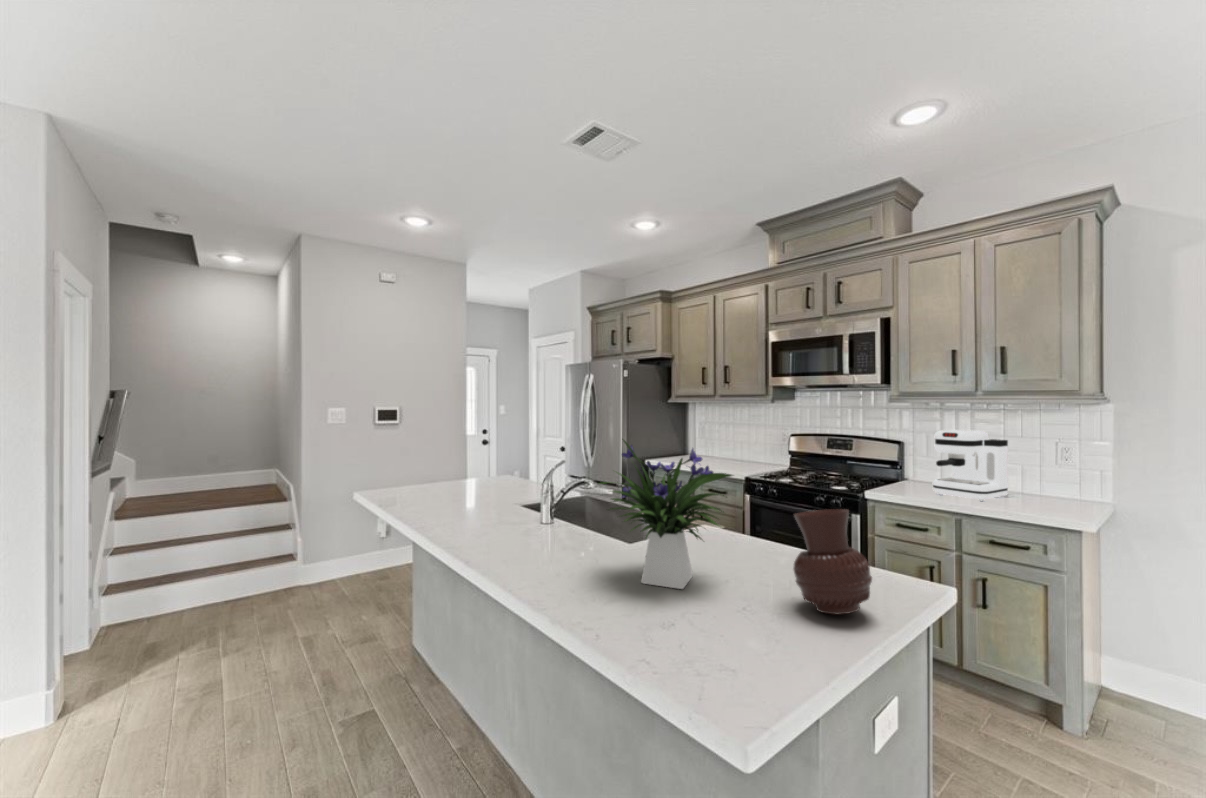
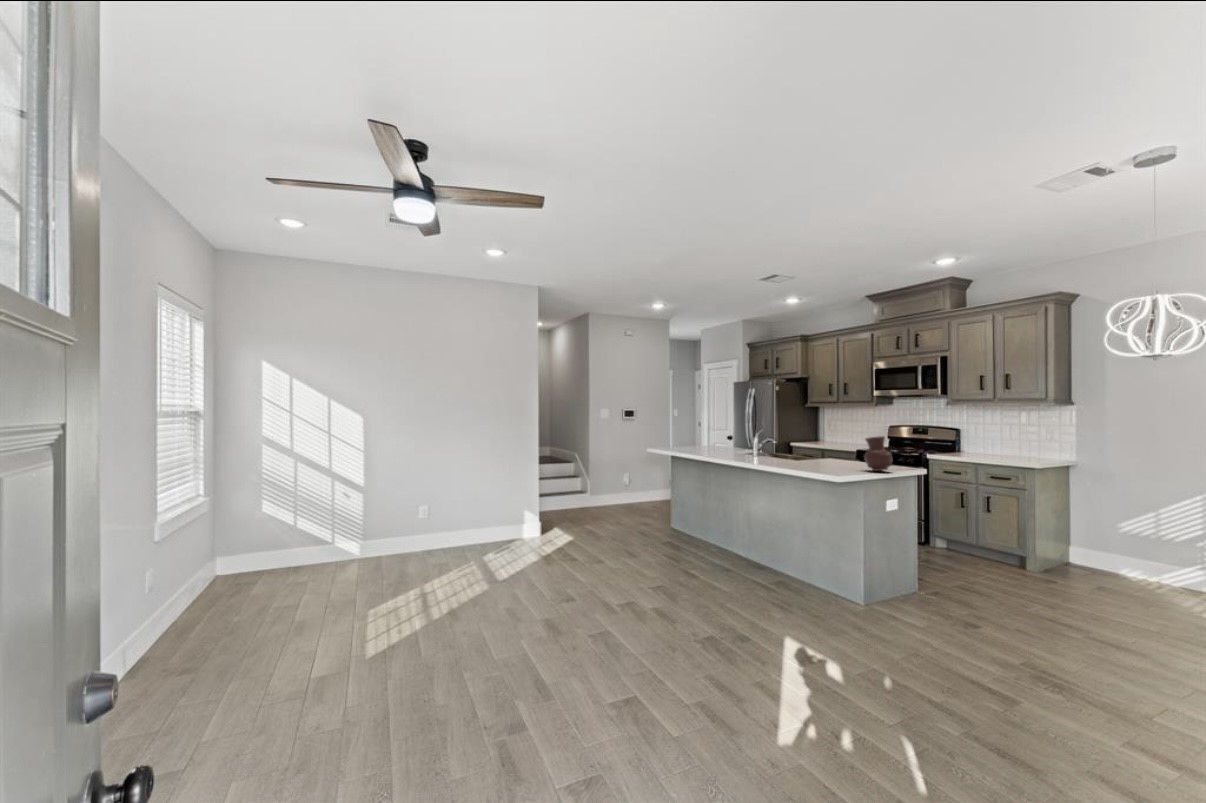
coffee maker: present [933,430,1008,501] -> none [967,421,1013,458]
flower arrangement: present [603,439,733,589] -> none [790,413,843,467]

